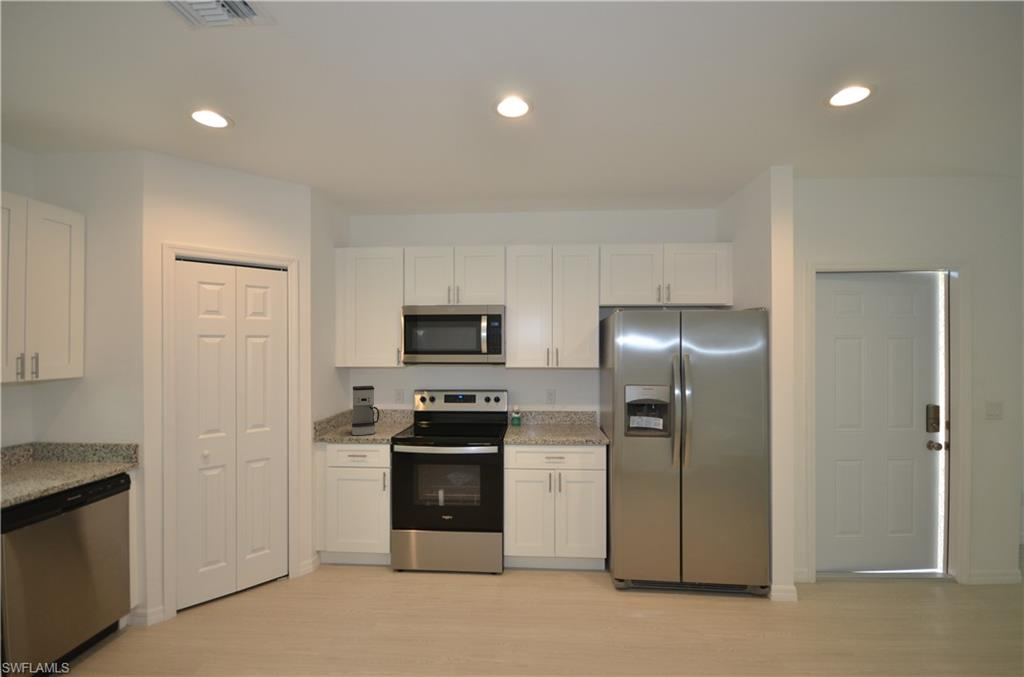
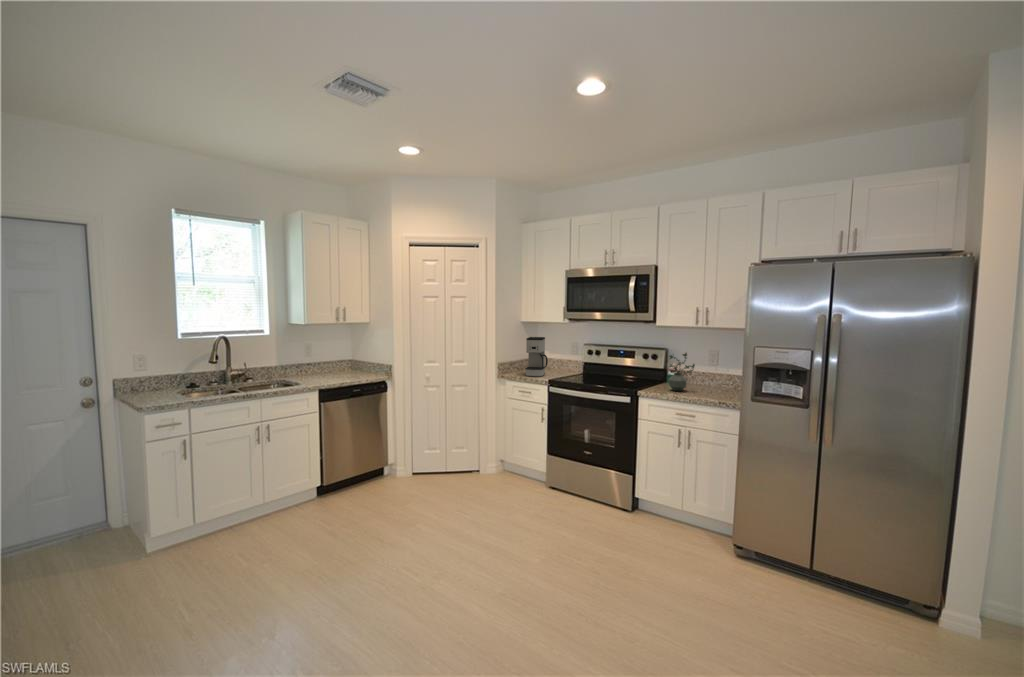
potted plant: none [522,393,546,433] -> present [669,353,695,391]

